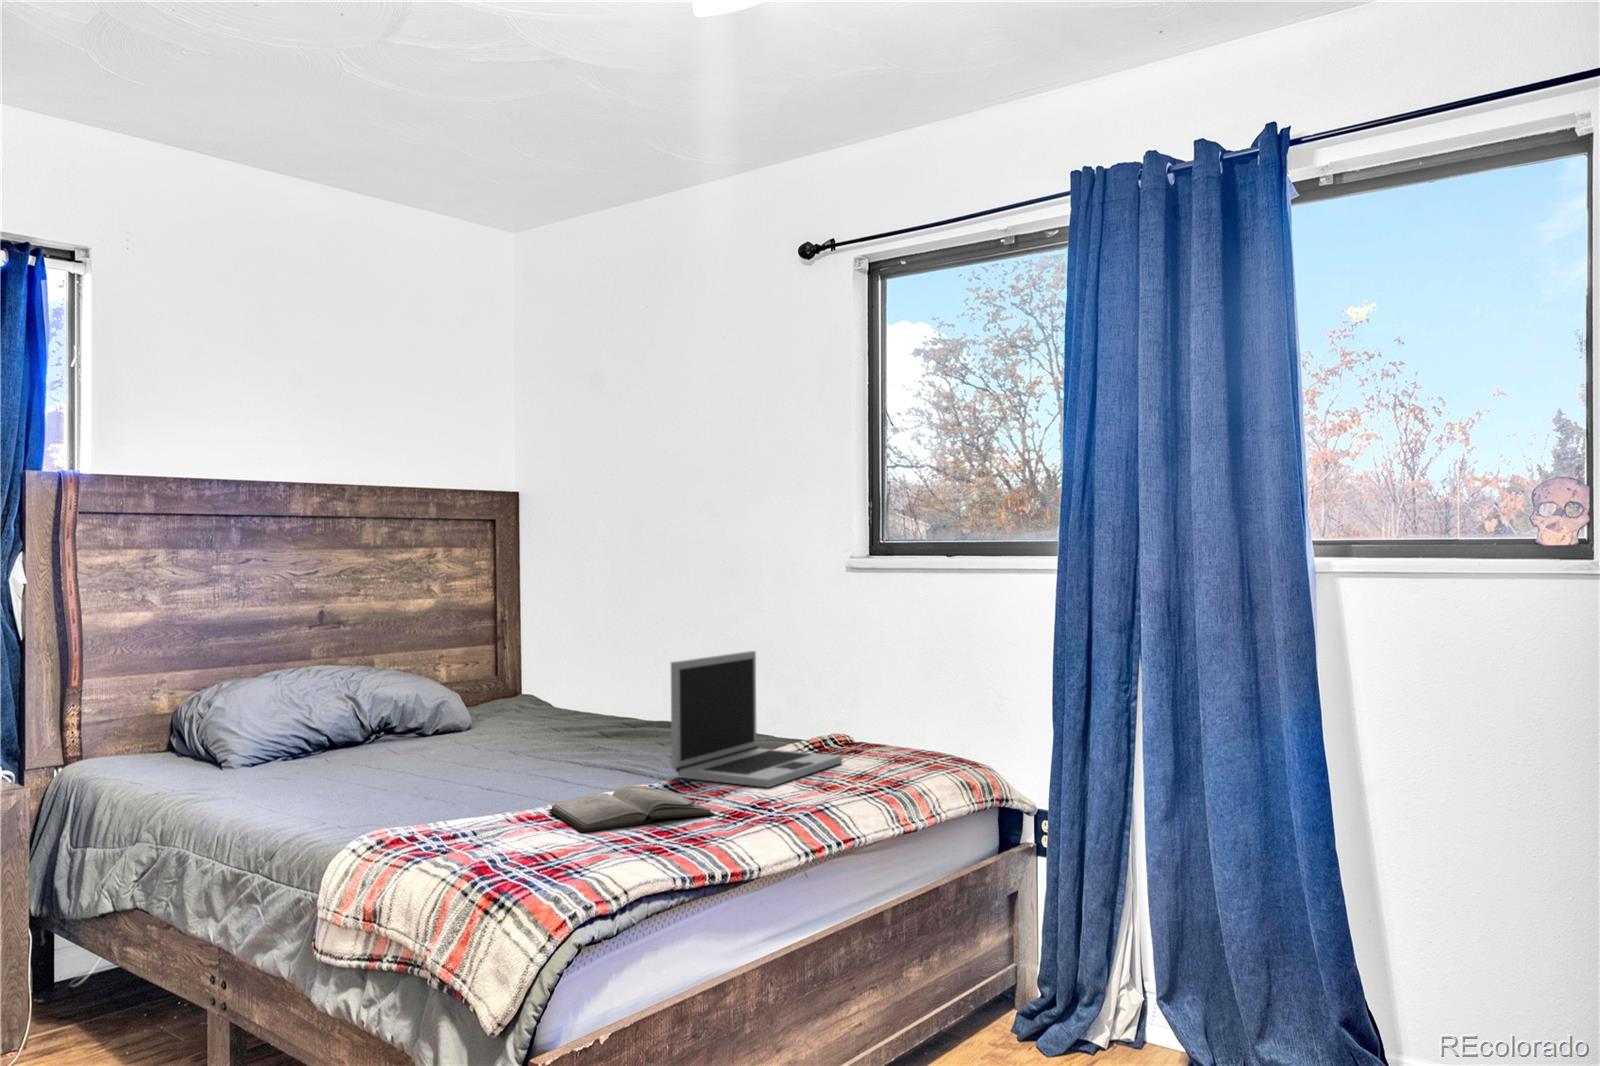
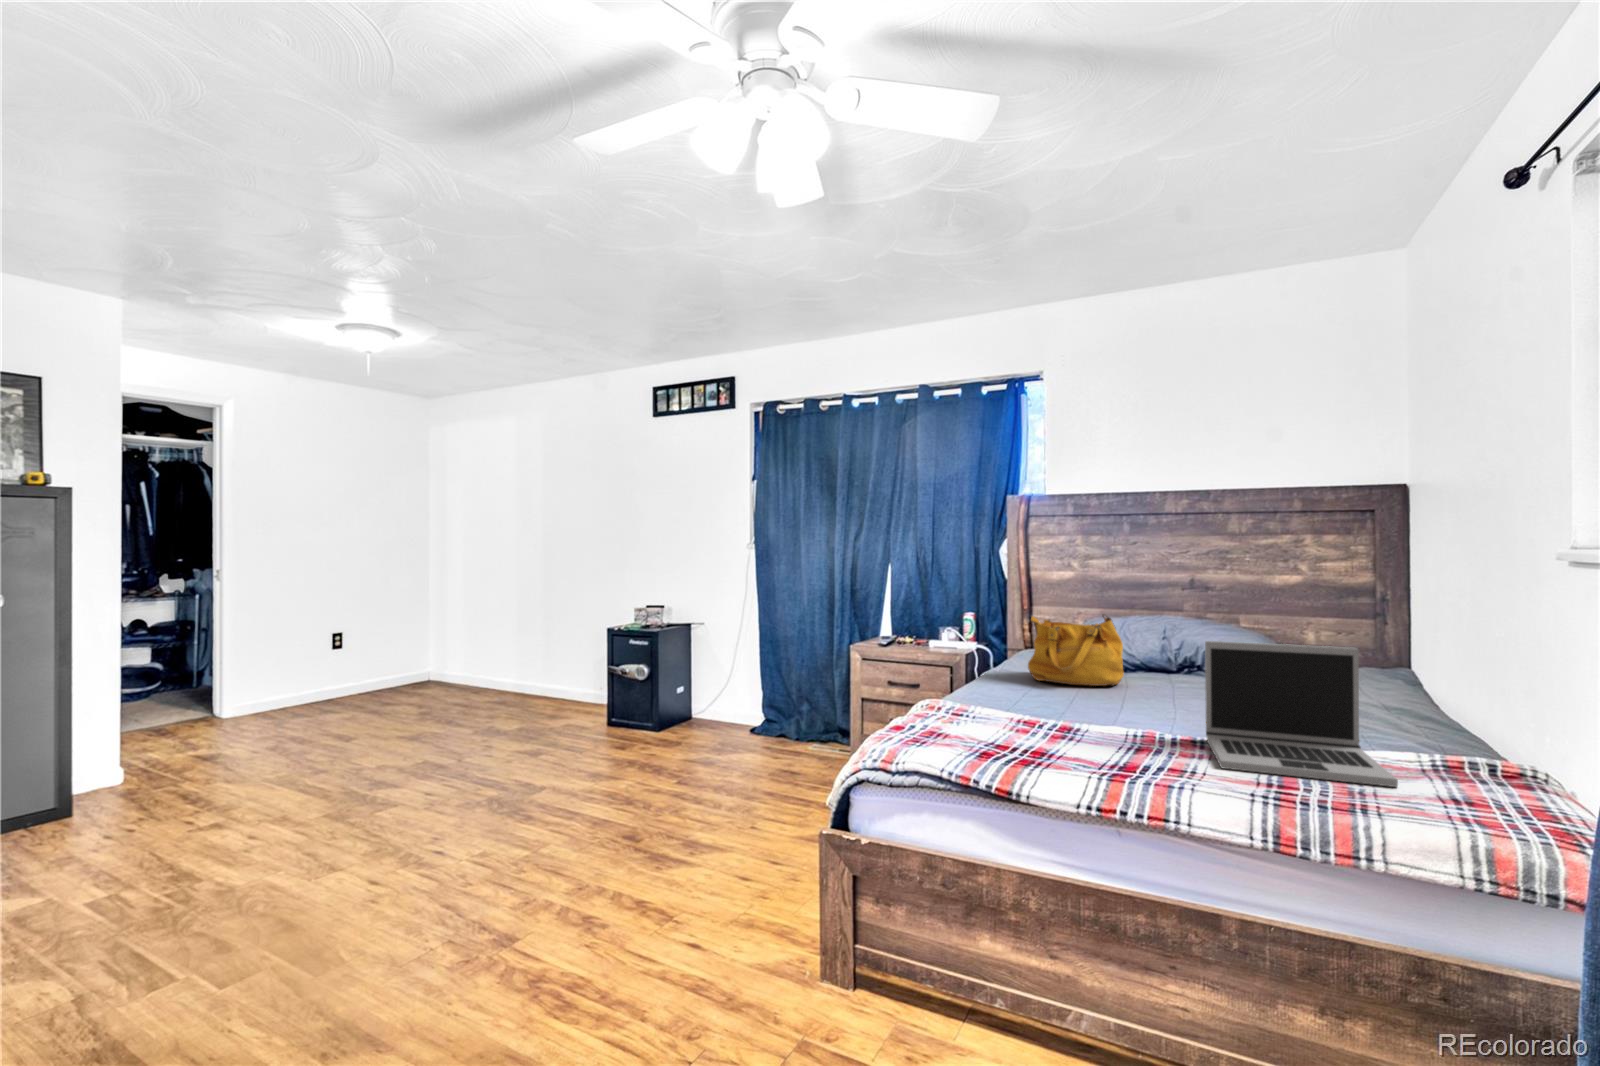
handbag: none [267,664,414,789] -> present [1028,614,1124,686]
diary: present [549,785,714,832] -> none [1004,720,1139,760]

